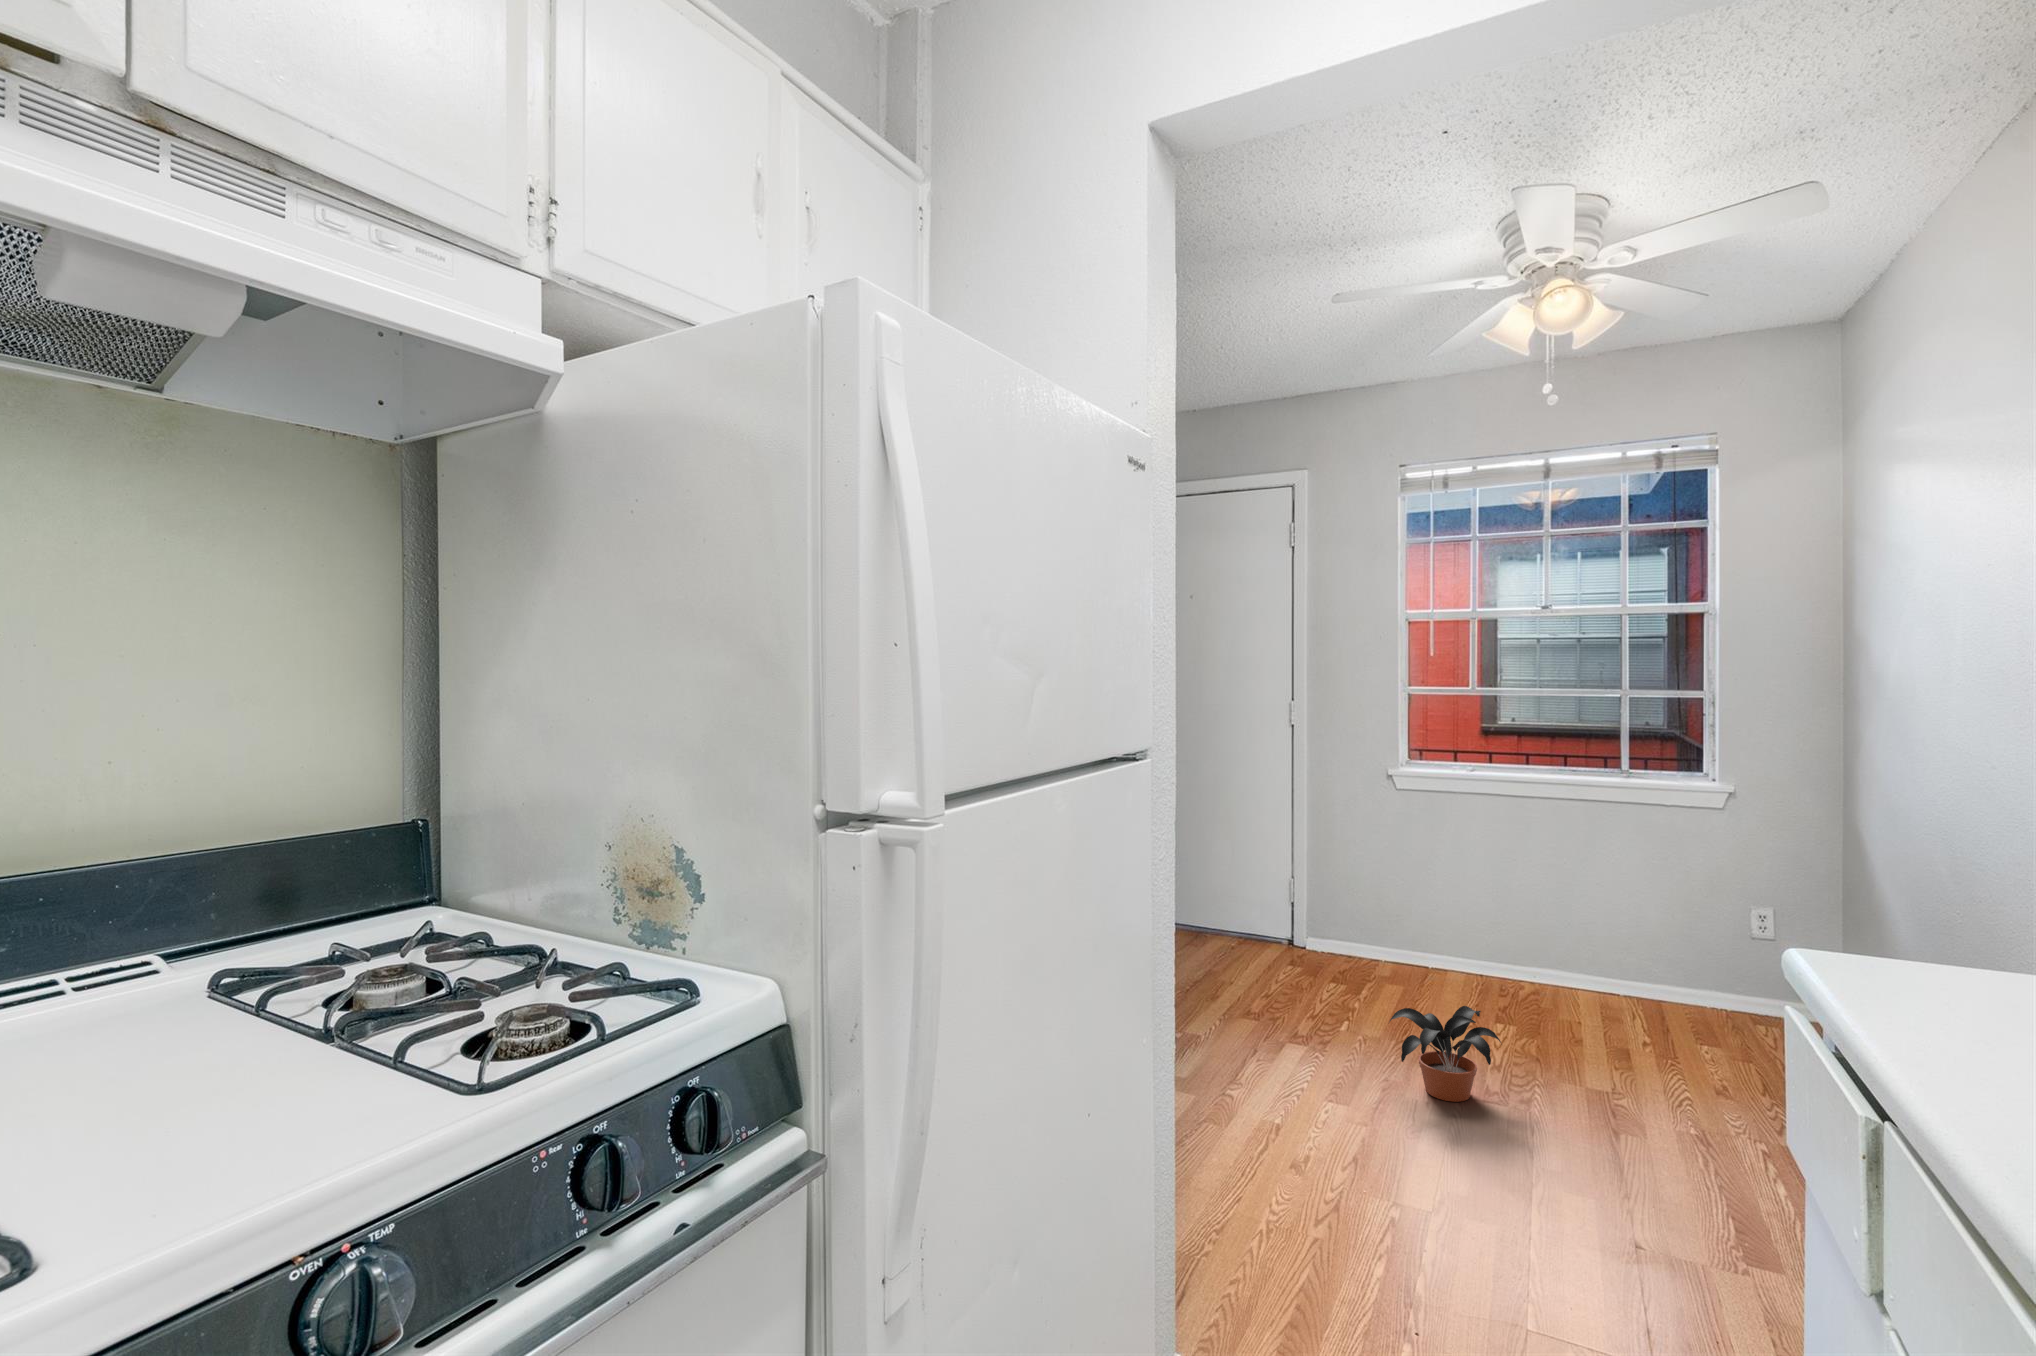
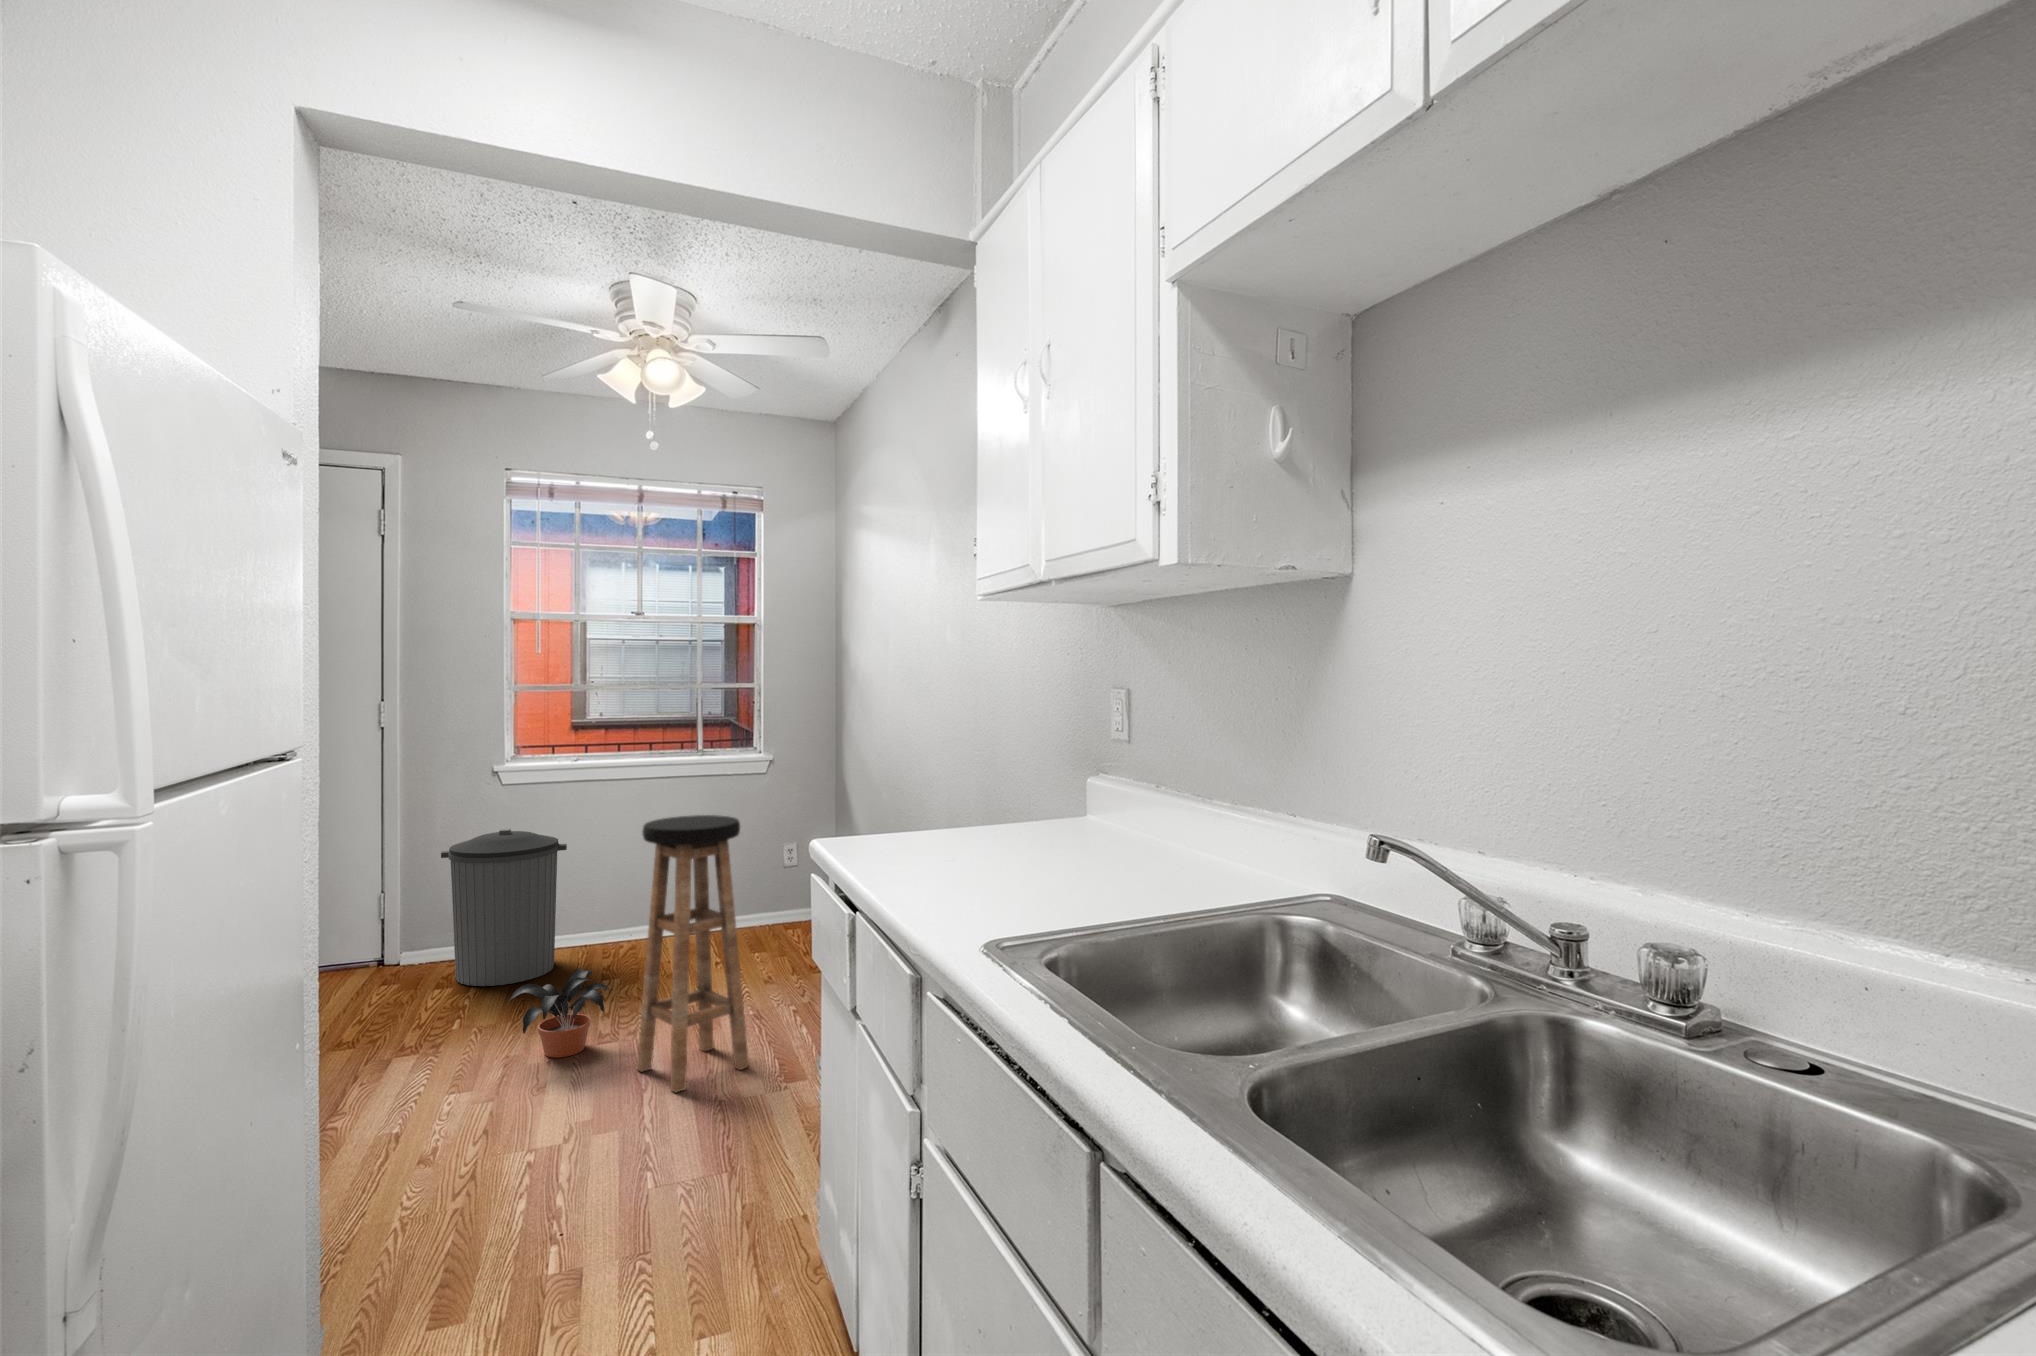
trash can: none [1338,835,1461,997] -> present [441,829,567,986]
bar stool: none [1528,853,1687,1205] -> present [637,815,749,1092]

